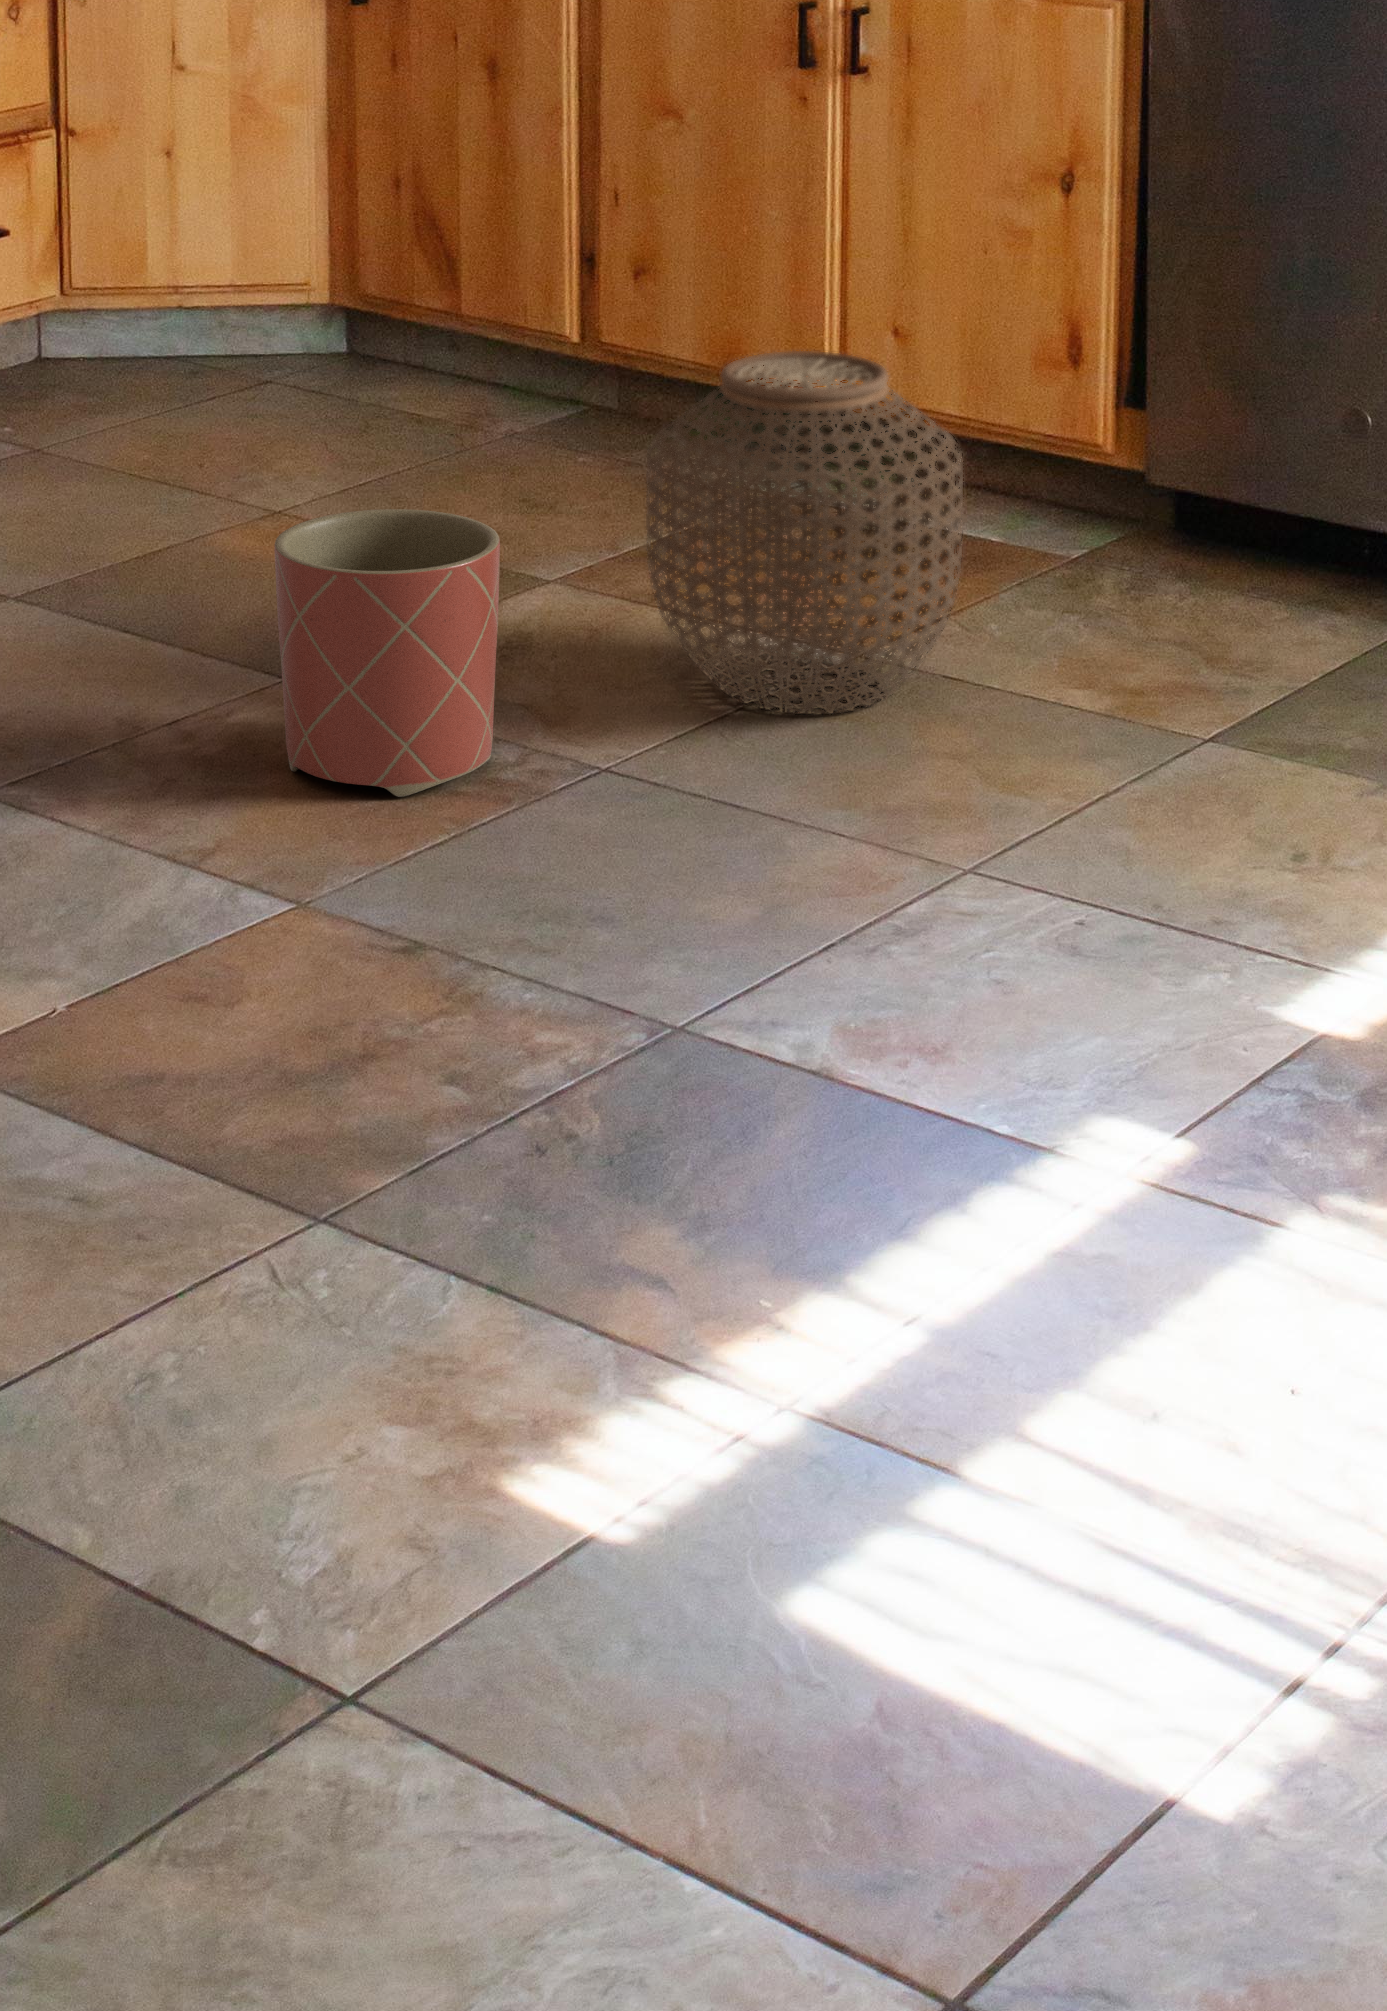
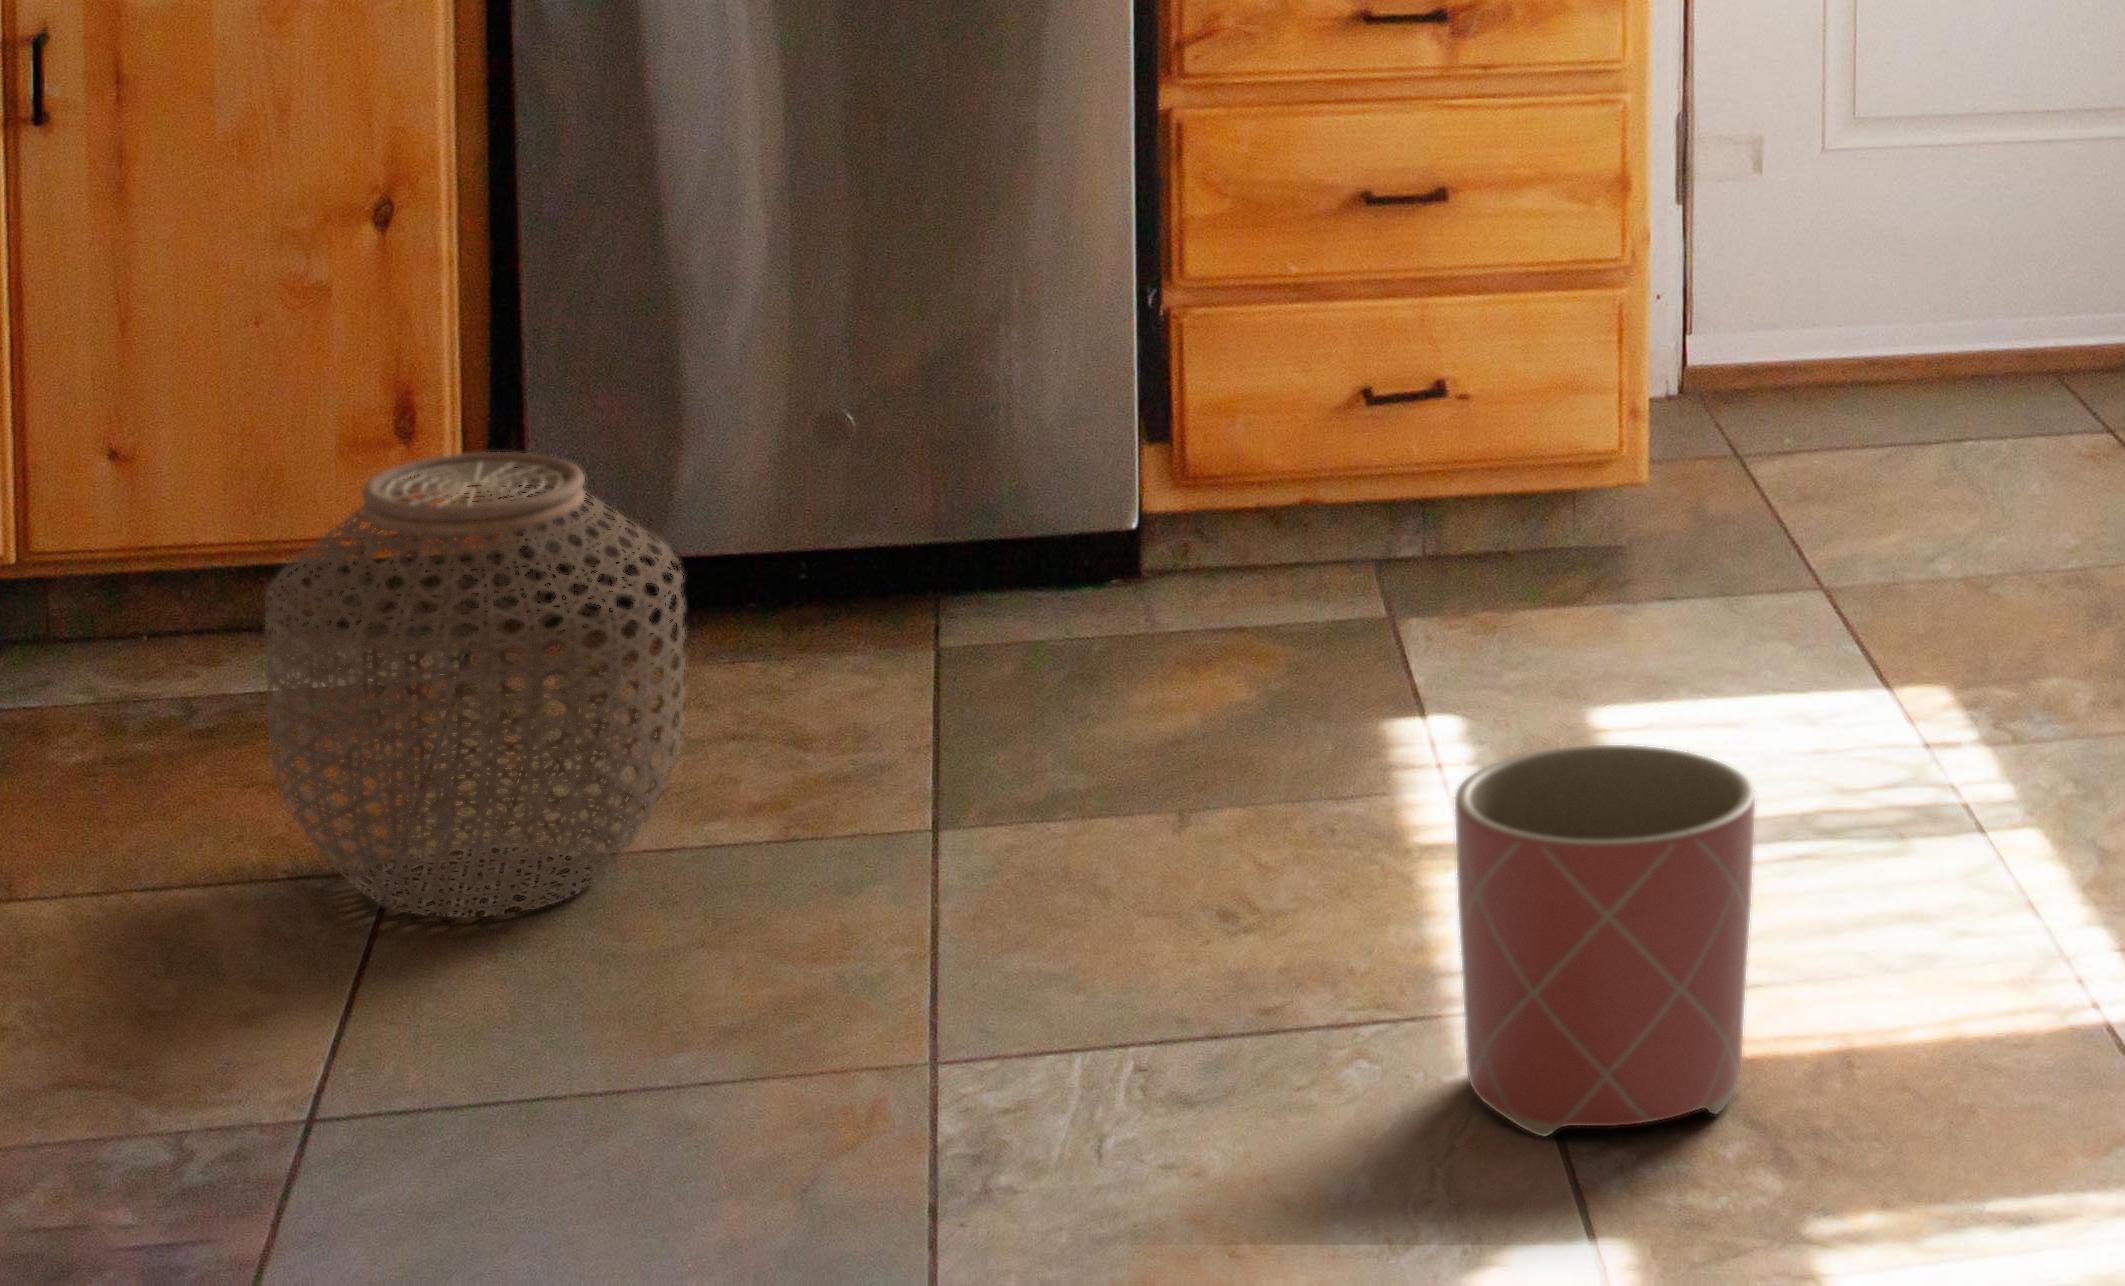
planter: present [275,509,500,797] -> present [1455,745,1755,1137]

